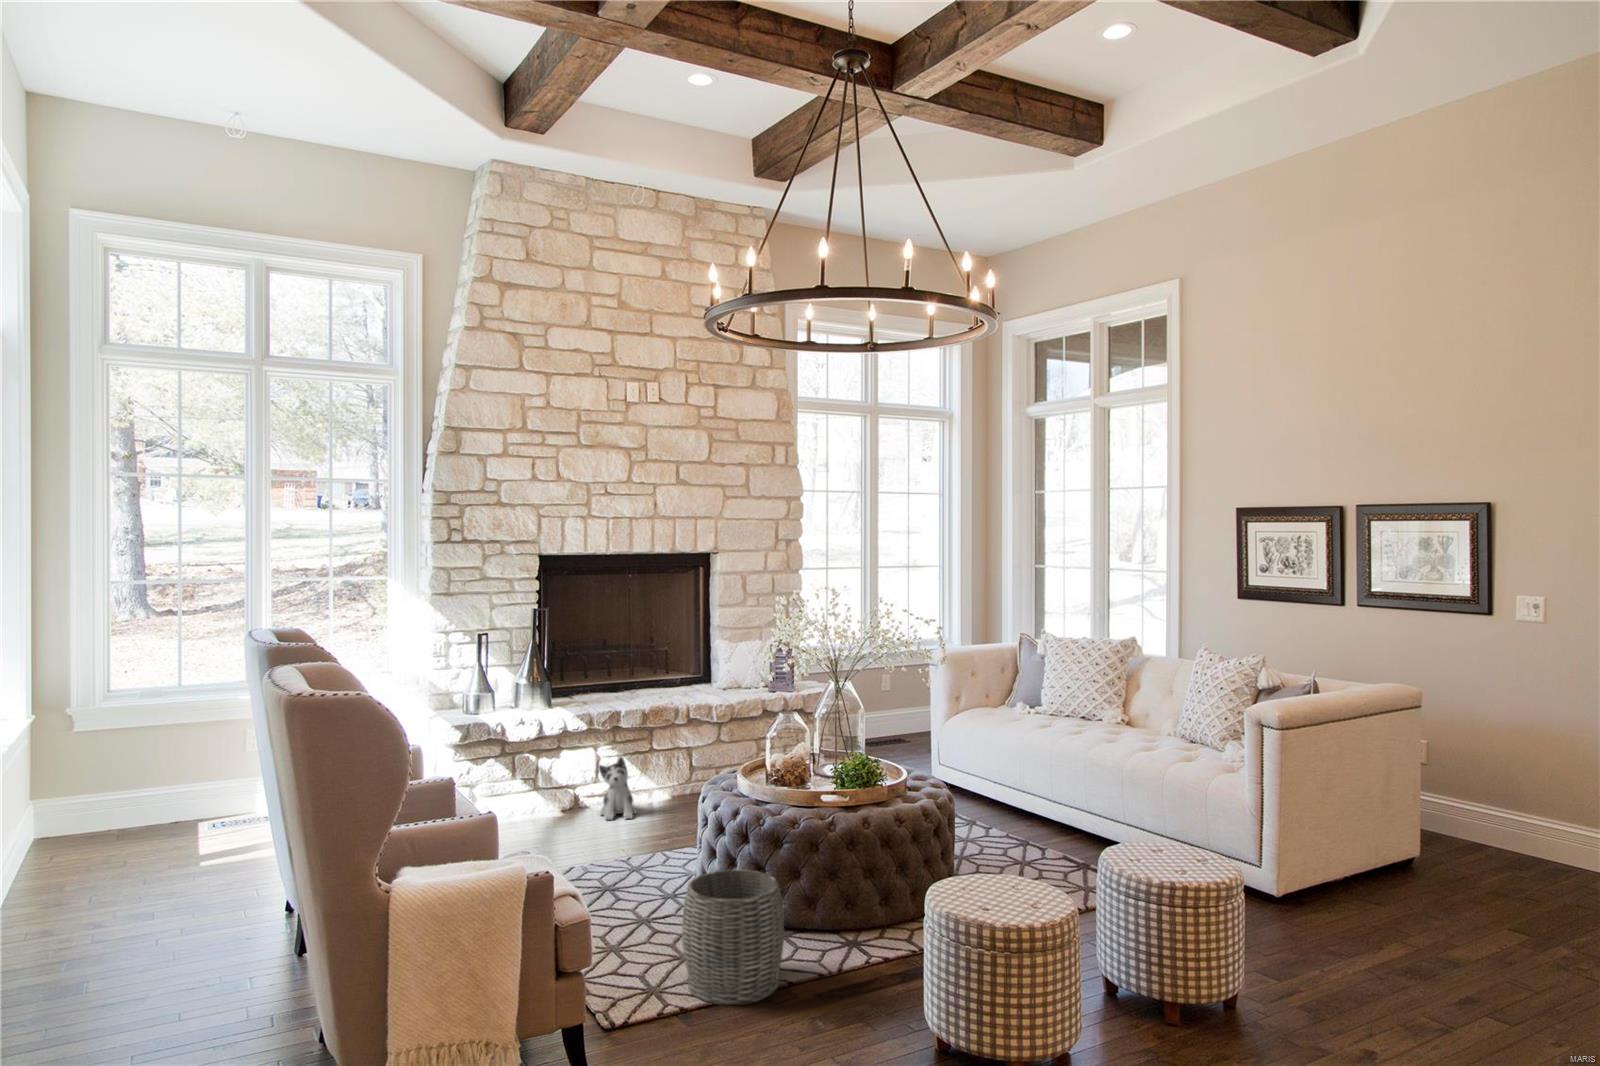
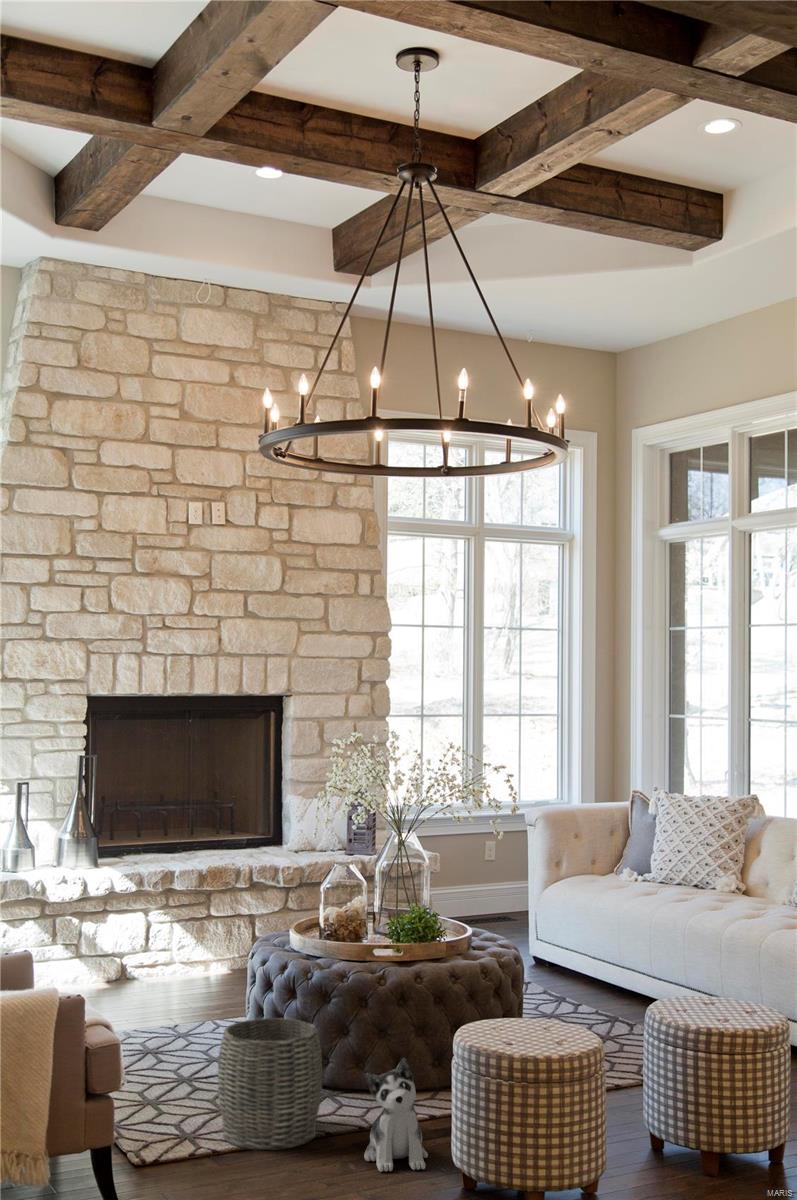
plush toy: present [599,757,637,820] -> present [364,1058,428,1172]

